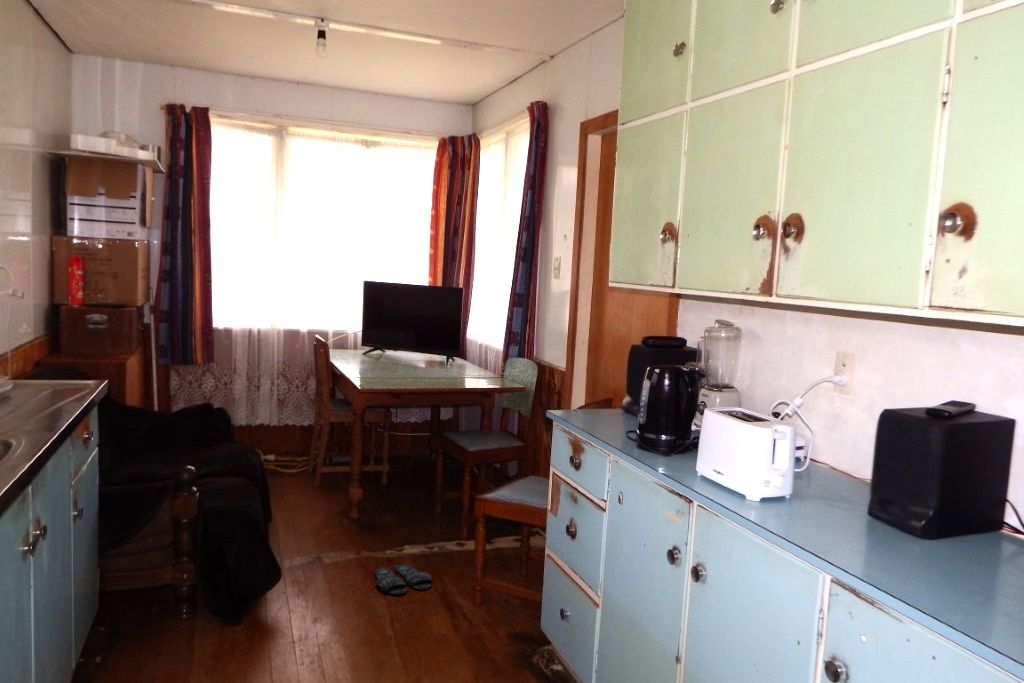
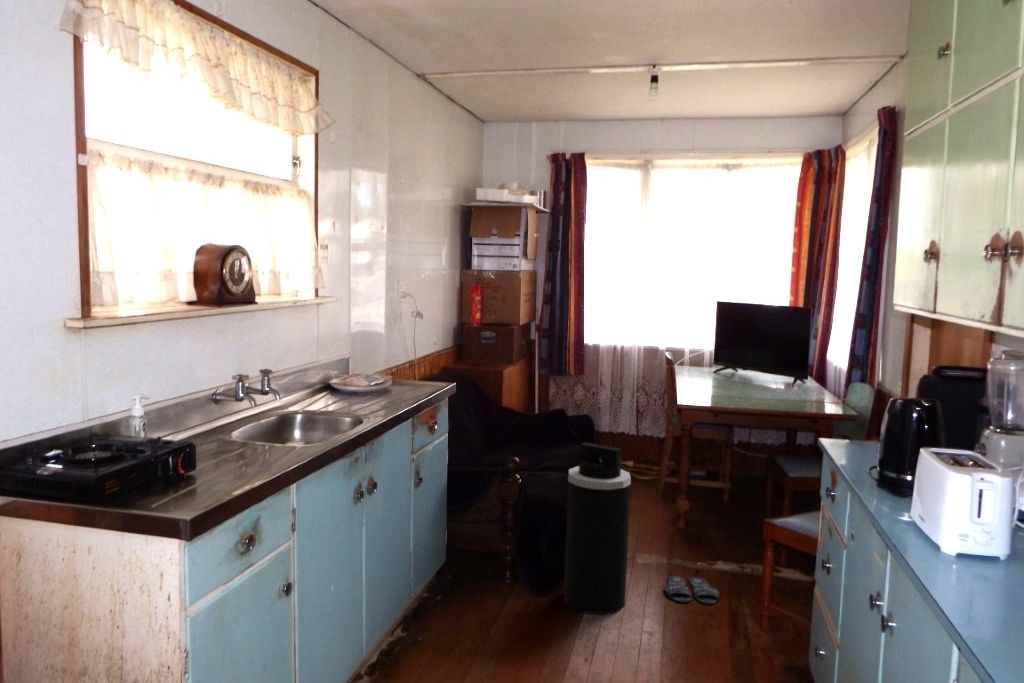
trash can: none [271,440,349,635] -> present [564,442,631,614]

